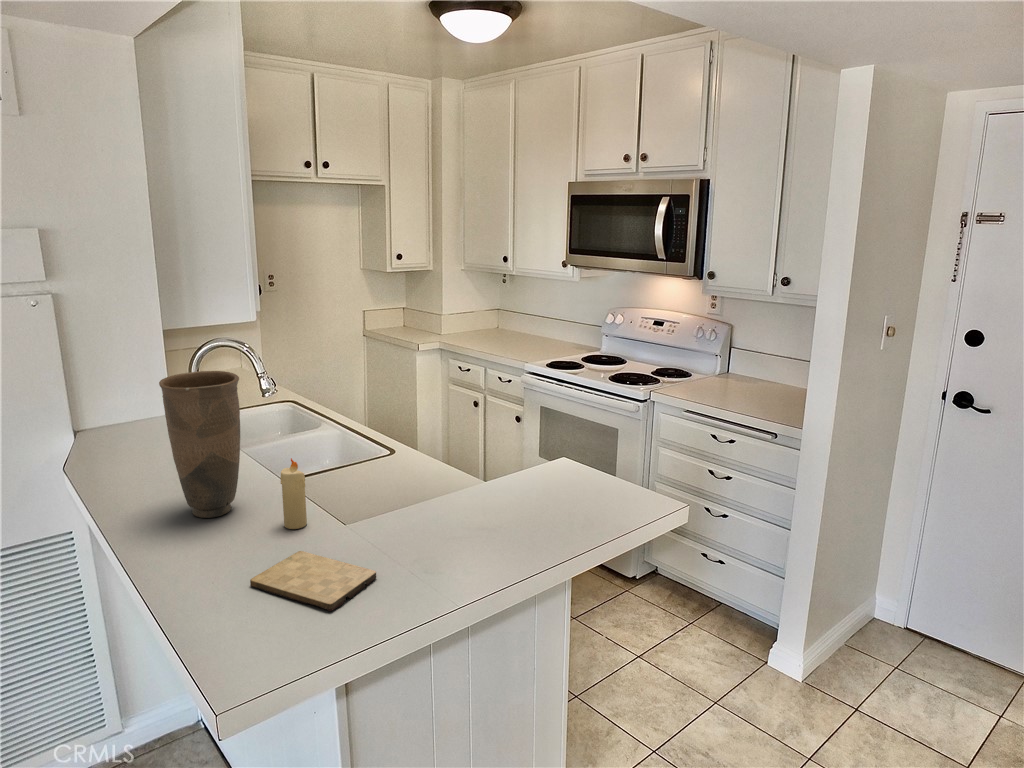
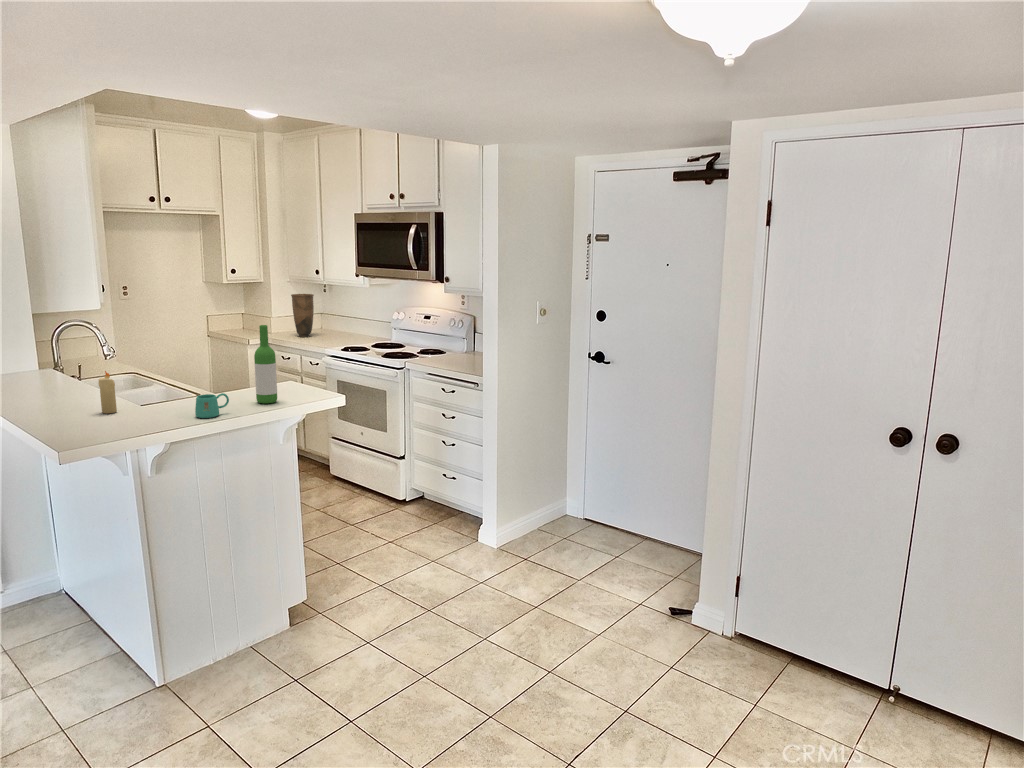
vase: present [159,371,240,518] -> present [291,294,314,337]
wine bottle: none [516,375,551,505] -> present [254,325,277,404]
mug: none [438,501,489,549] -> present [195,393,229,418]
cutting board: present [250,551,376,611] -> none [74,419,151,436]

